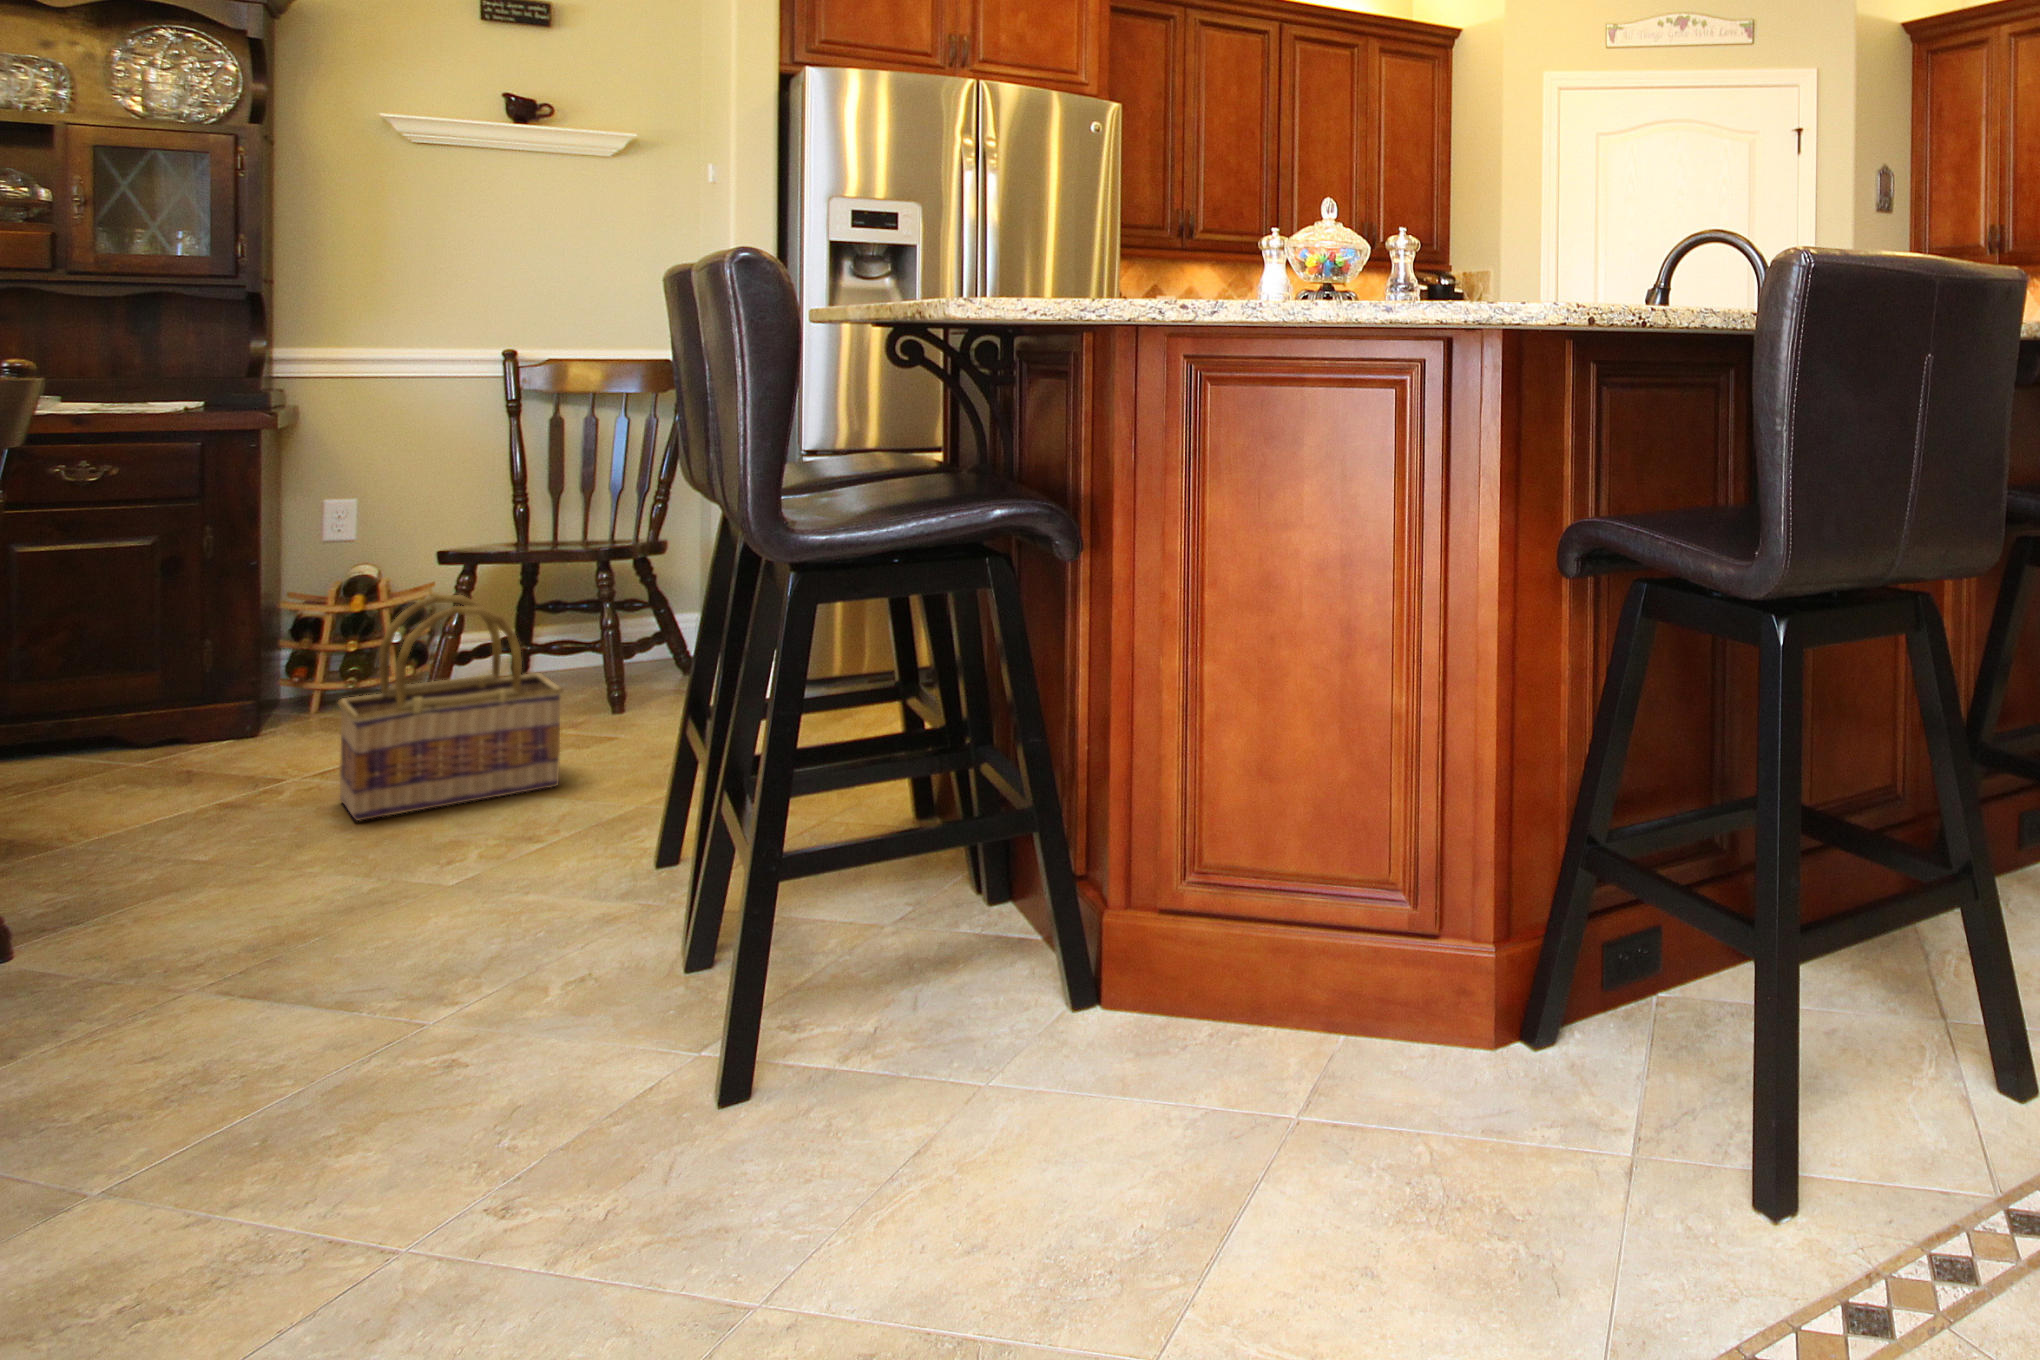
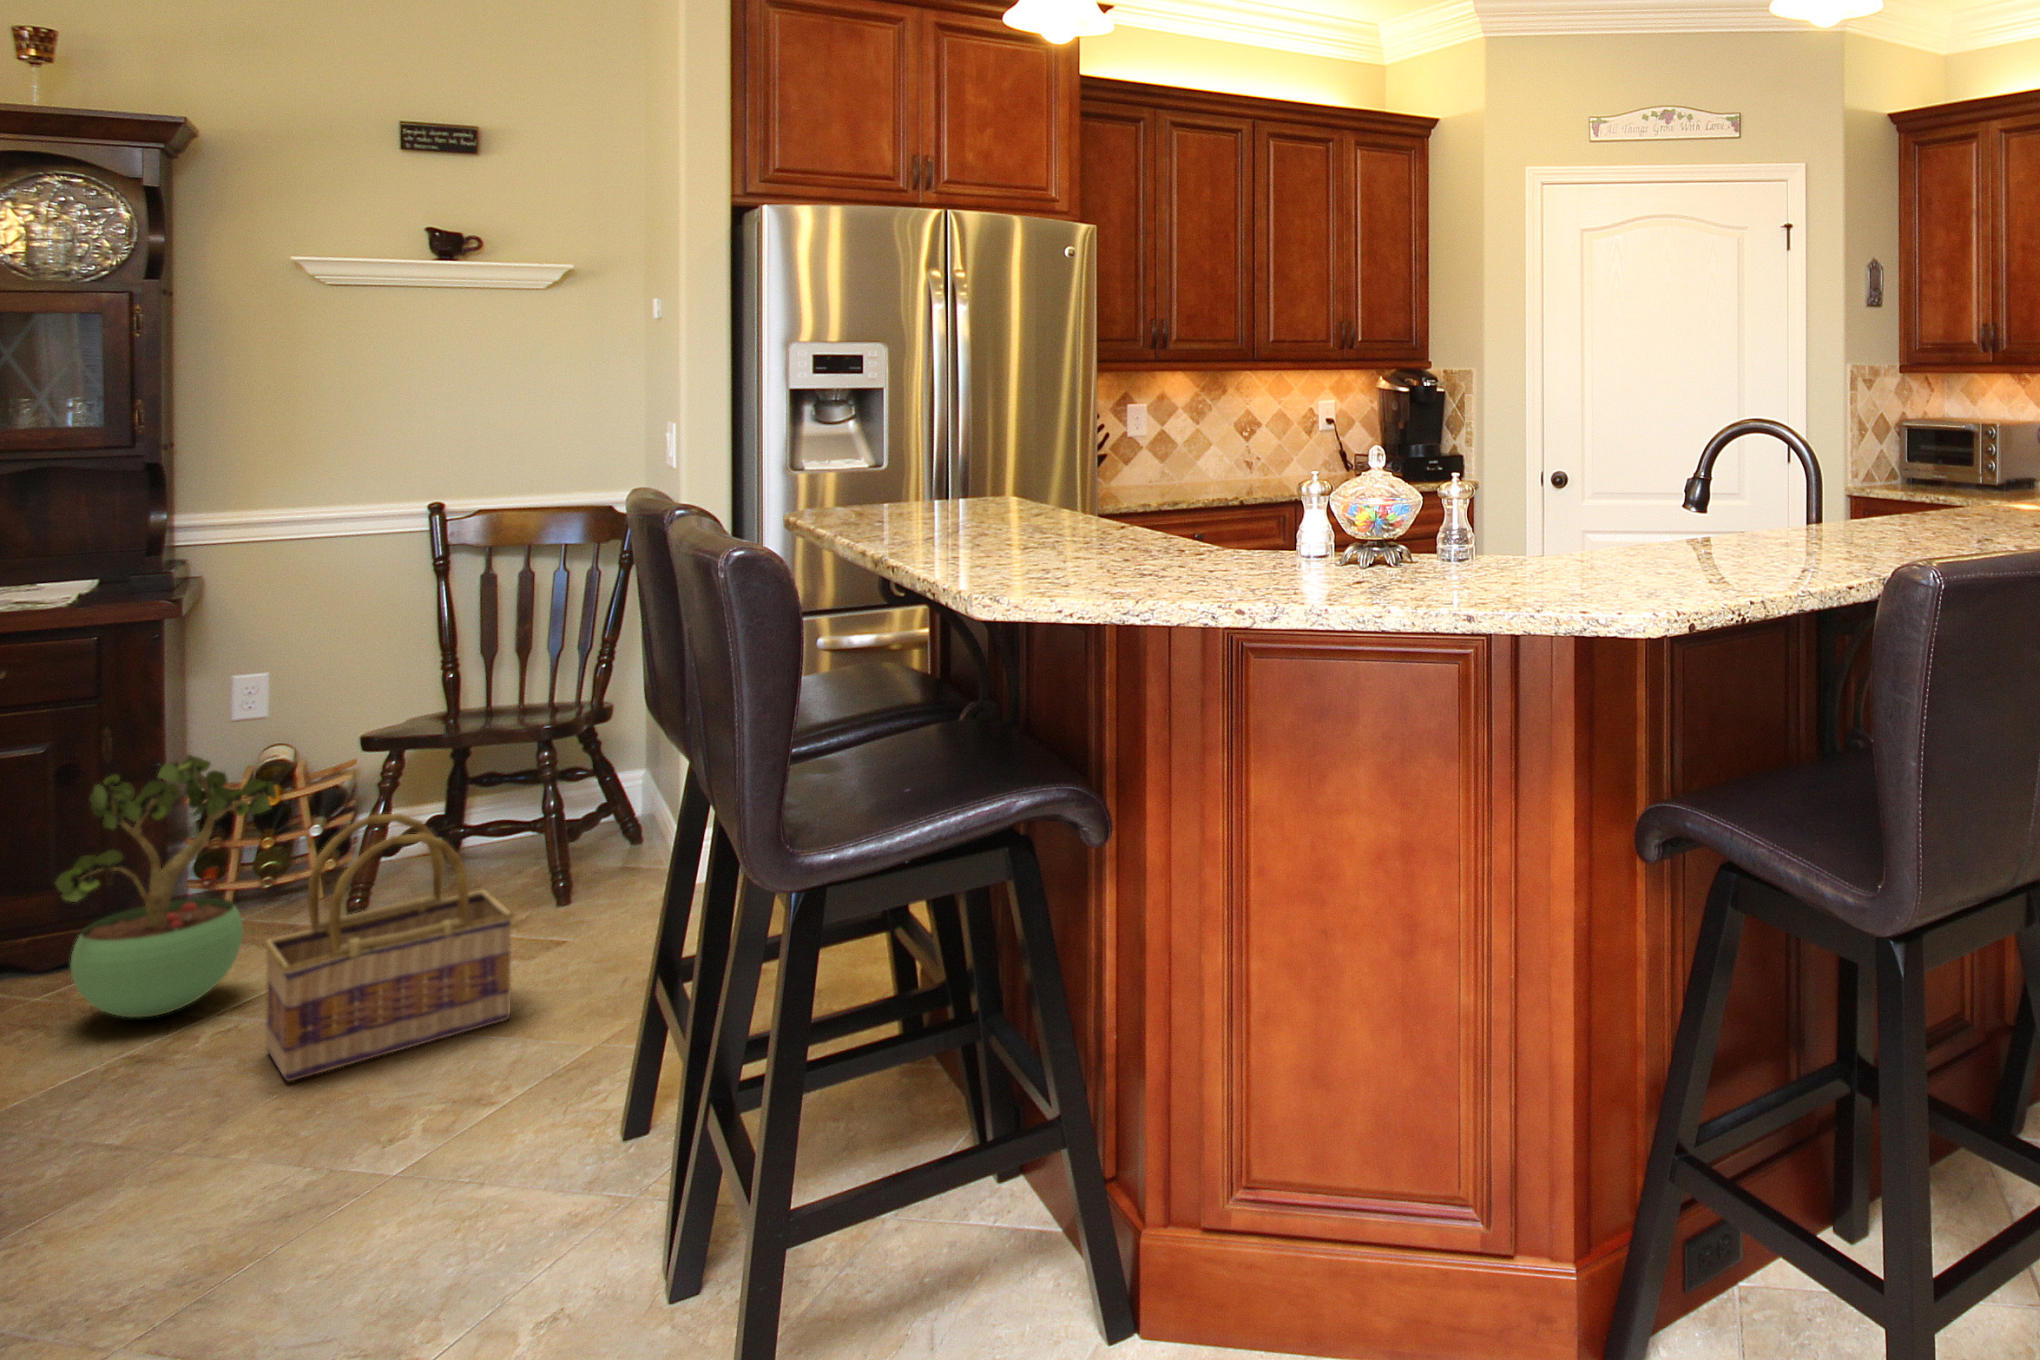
potted plant: none [156,539,356,774] -> present [55,755,276,1017]

